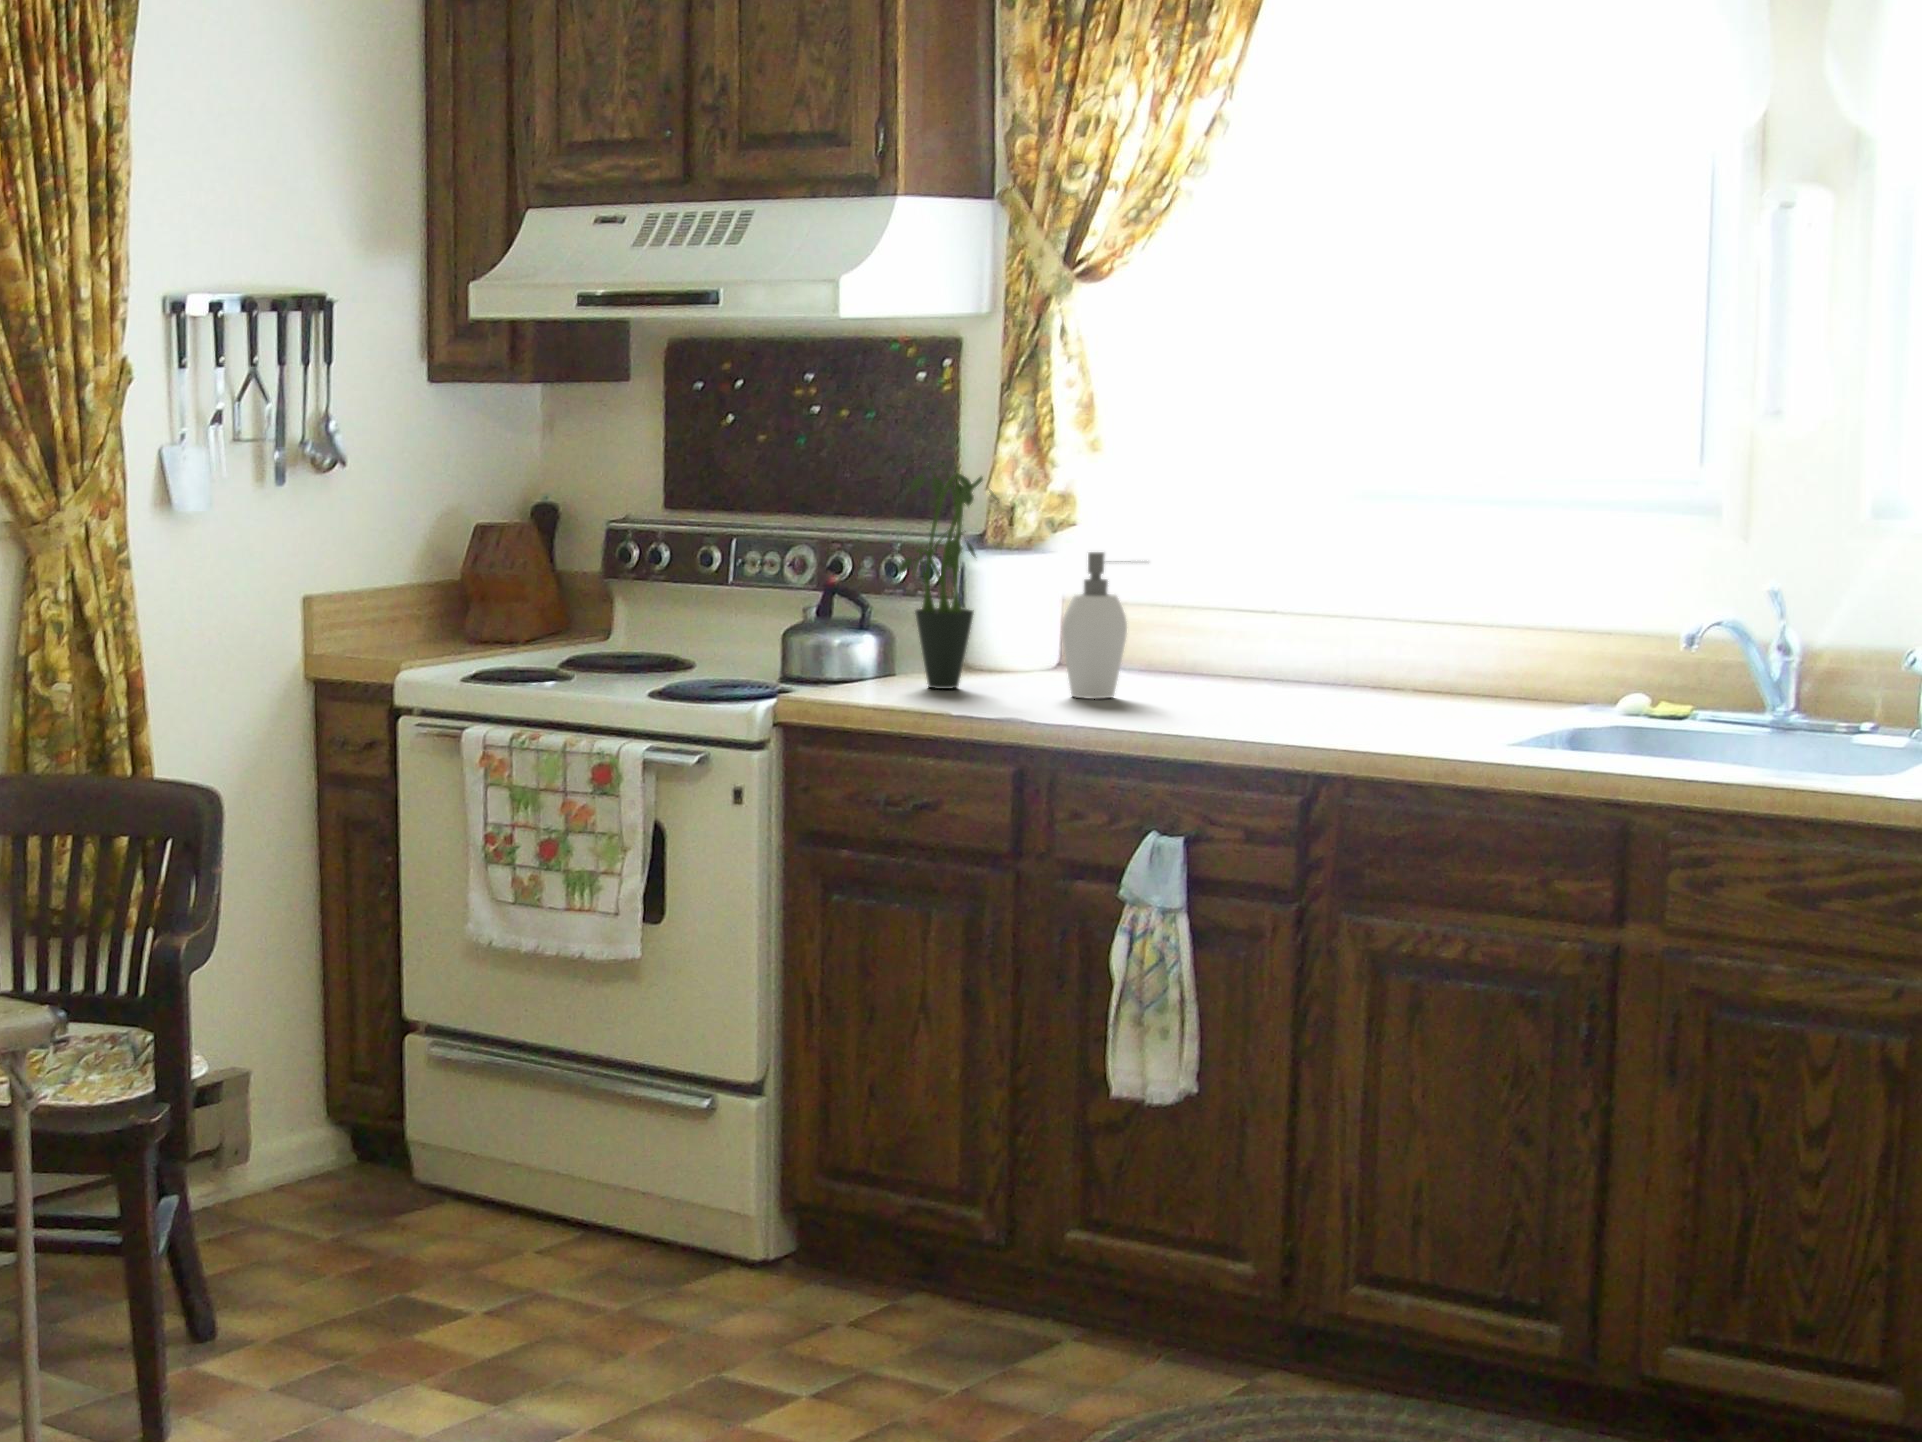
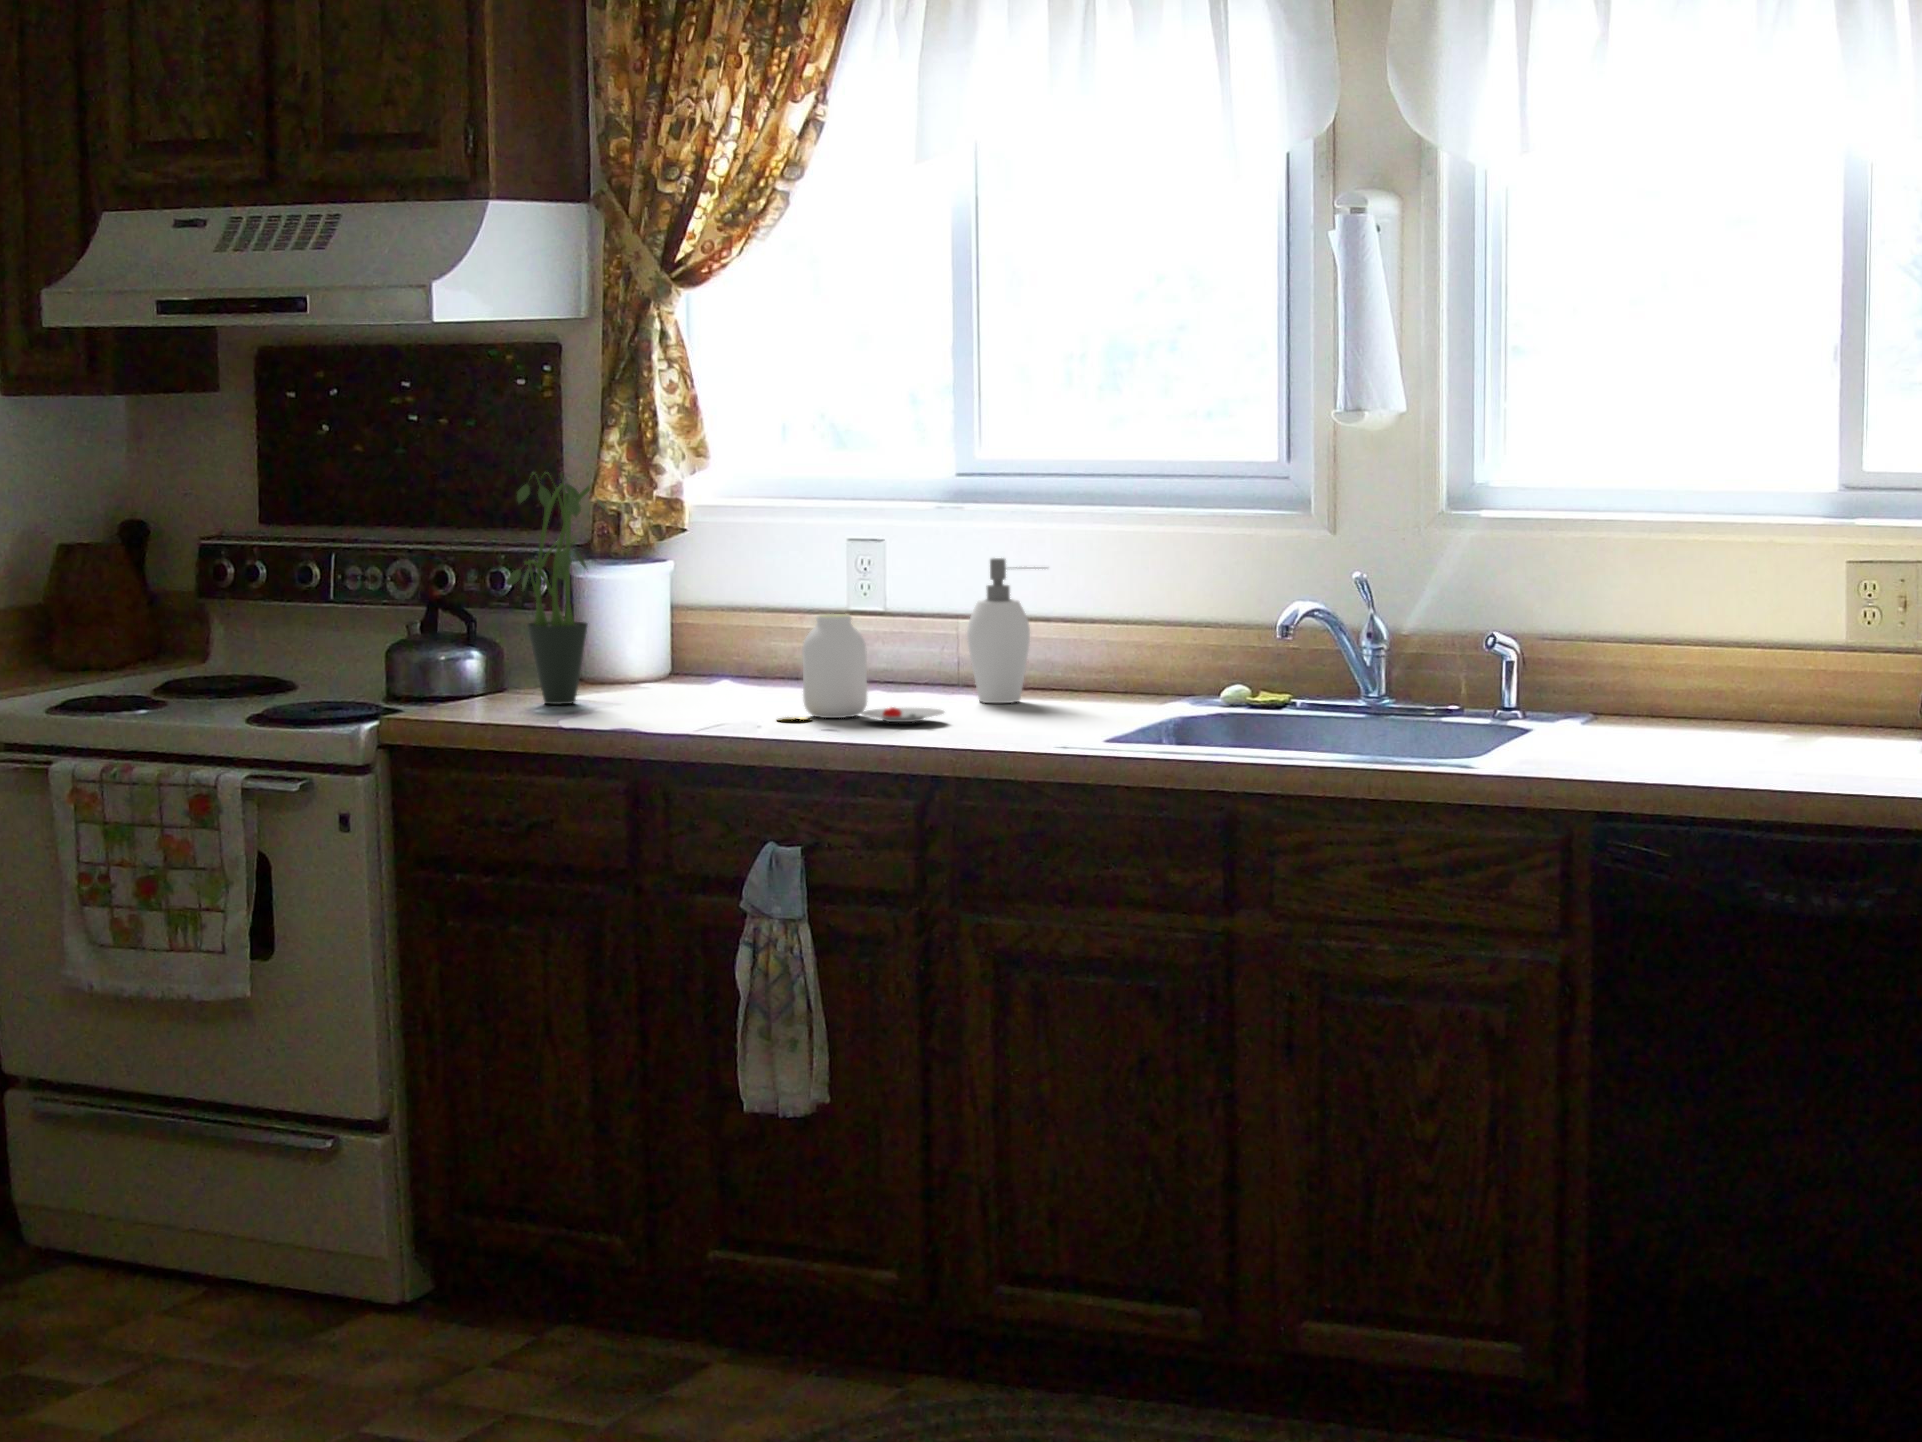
soap dispenser: present [1062,552,1131,699] -> present [967,558,1030,703]
jar: none [1160,607,1335,717] -> present [776,614,944,722]

